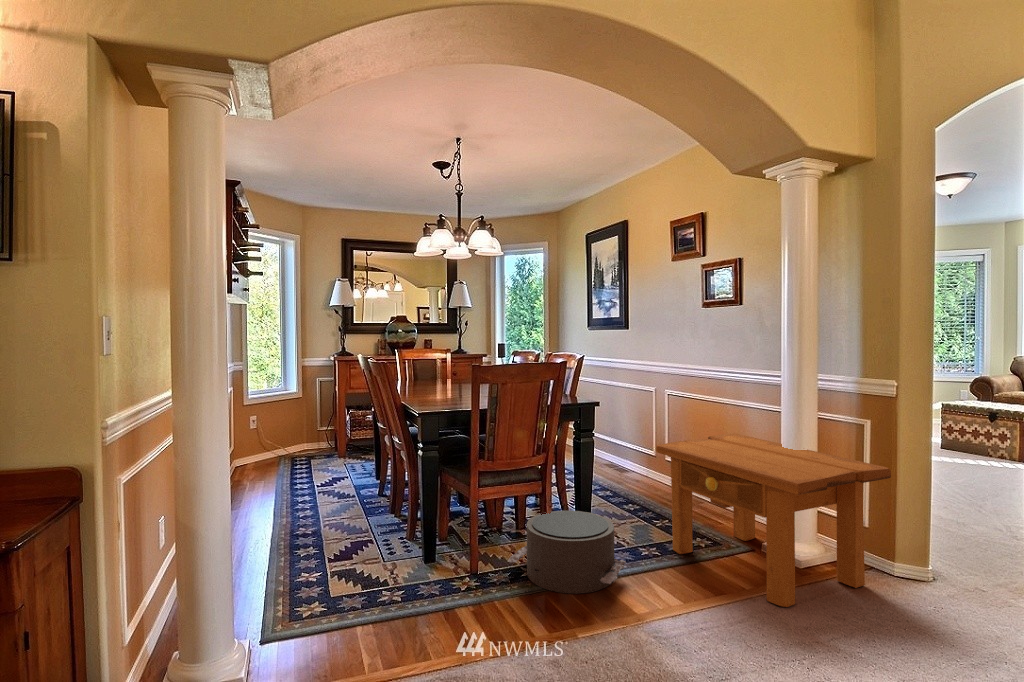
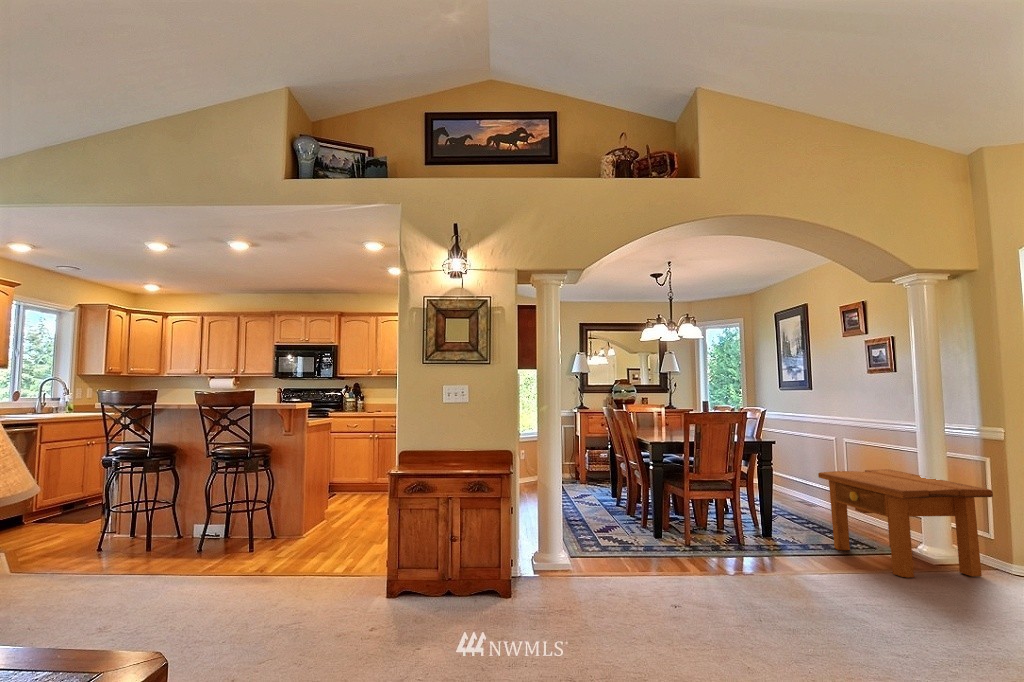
pouf: present [508,511,626,594] -> none [709,512,792,558]

